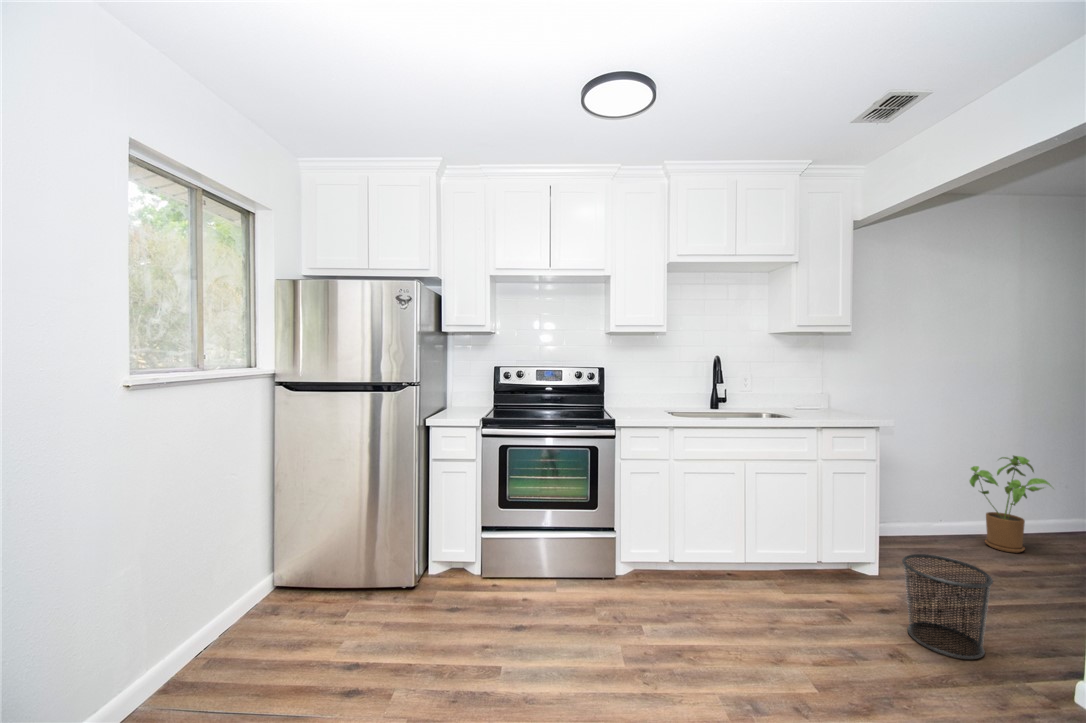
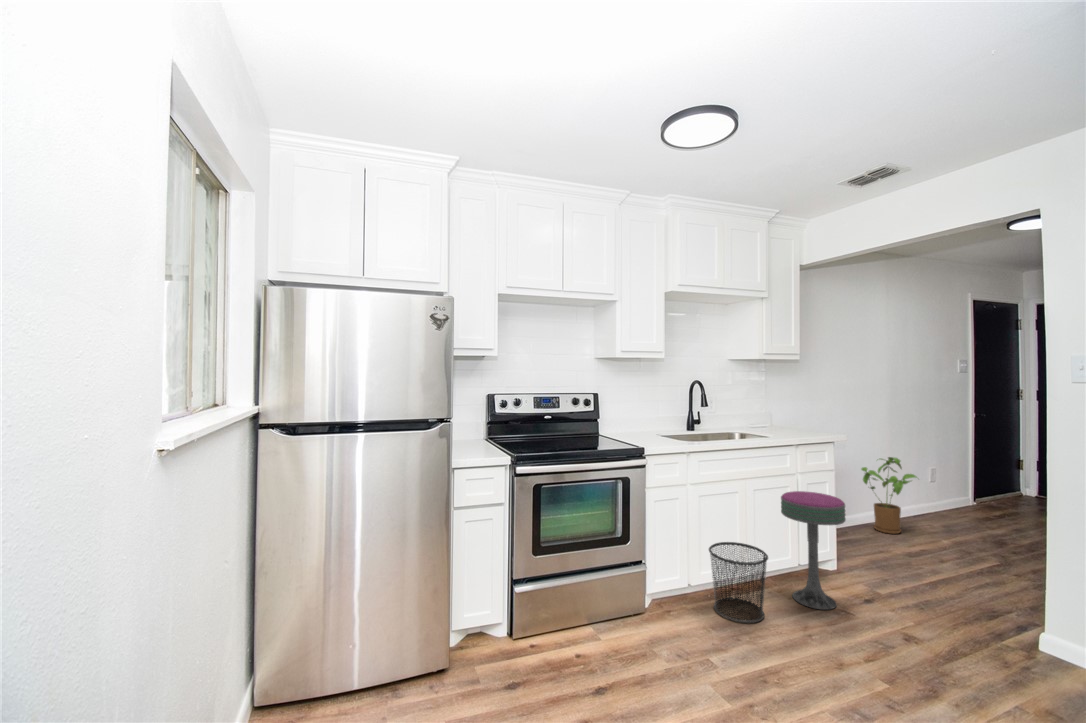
bar stool: none [779,479,852,611] -> present [781,491,846,610]
waste bin: present [902,554,993,659] -> present [709,542,768,623]

